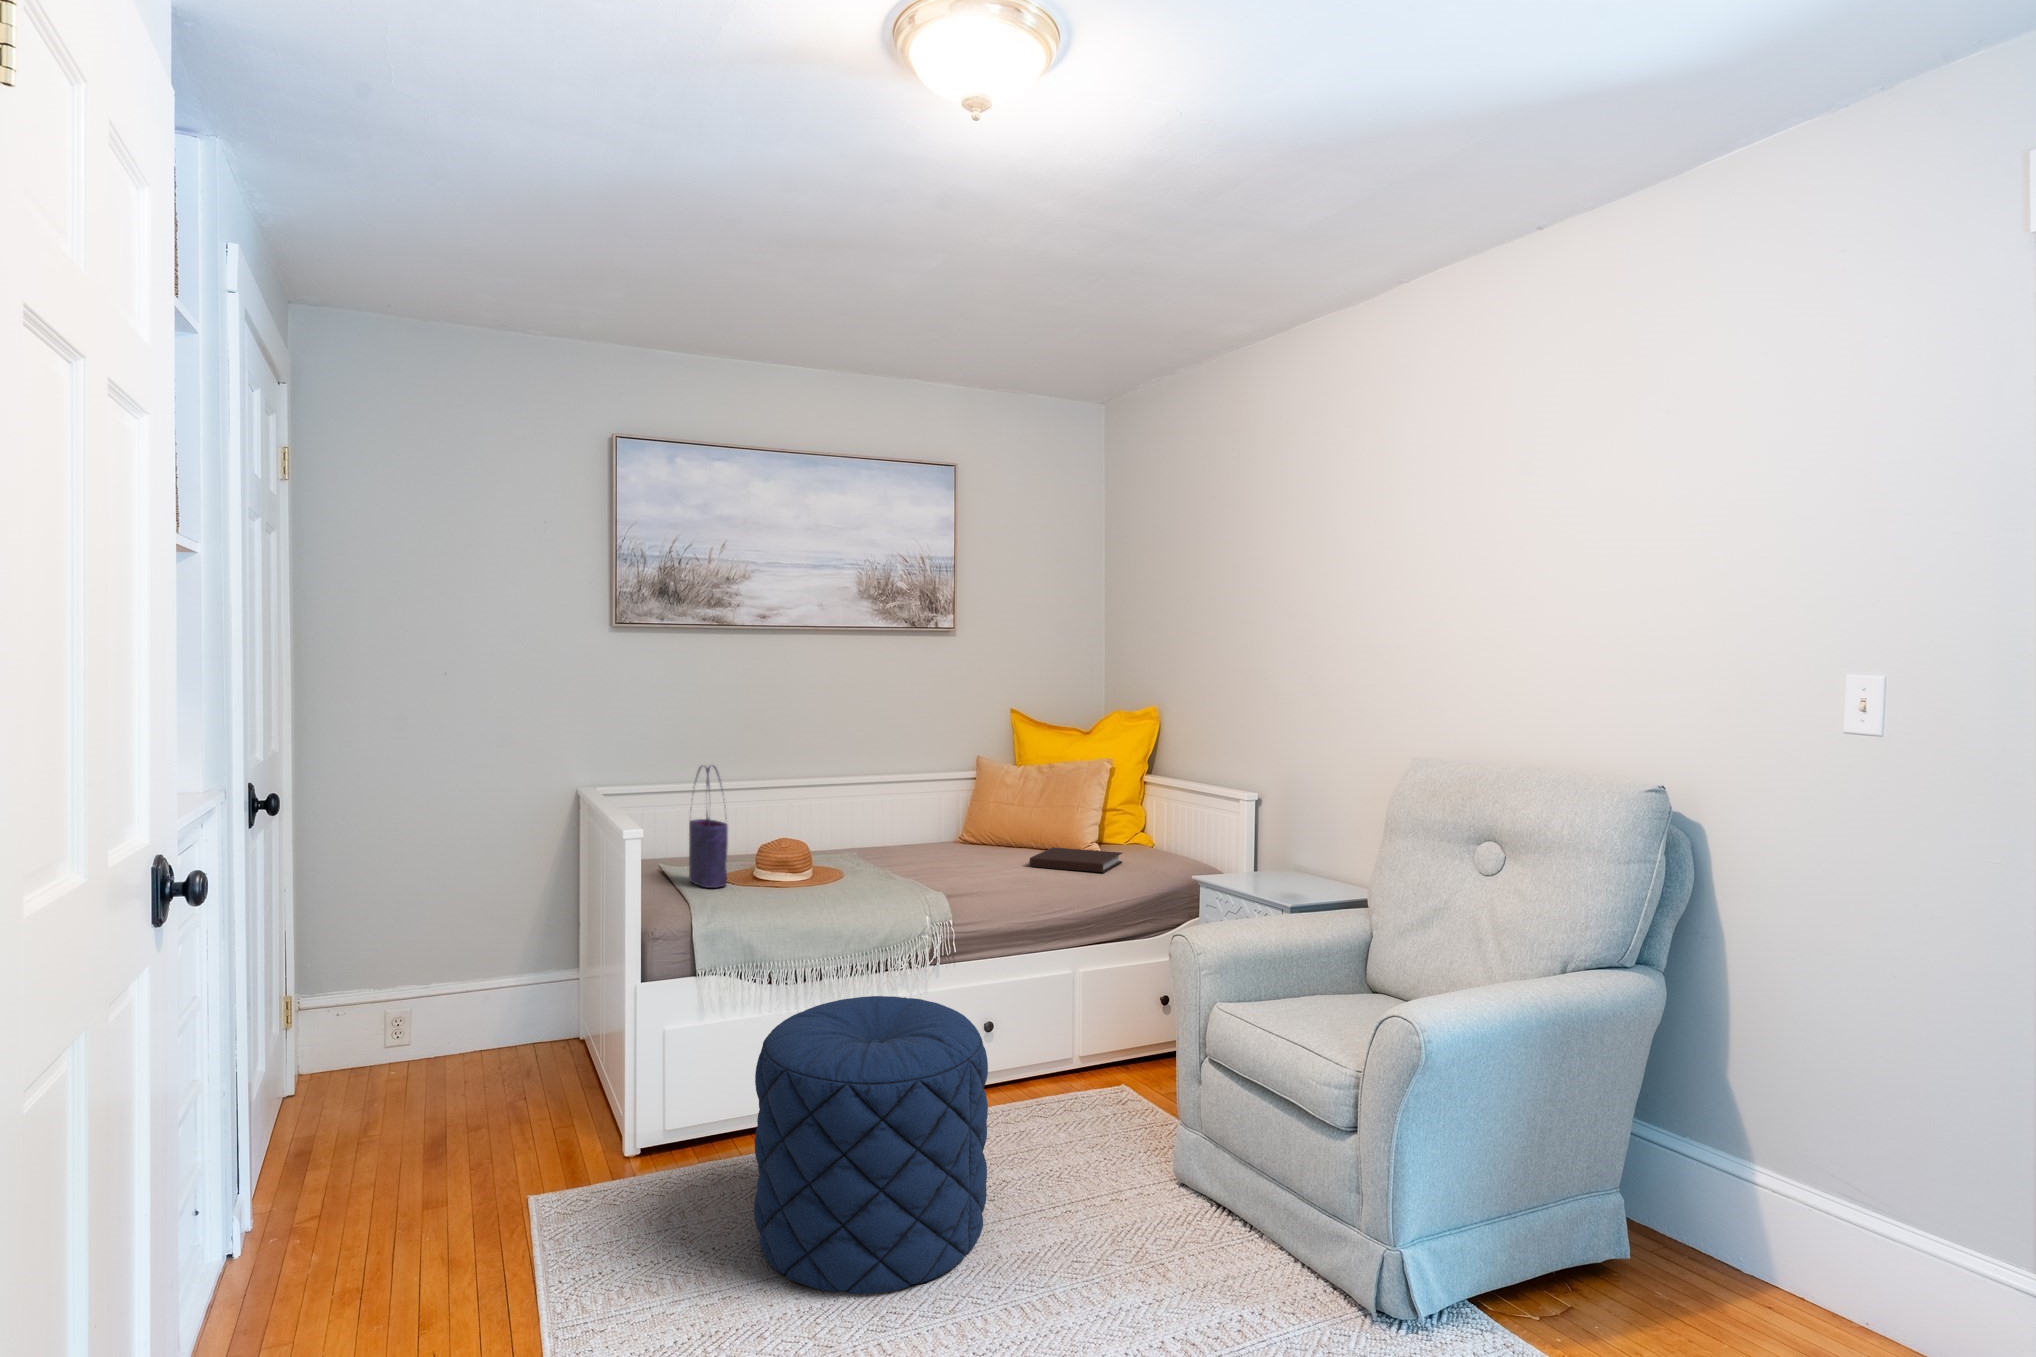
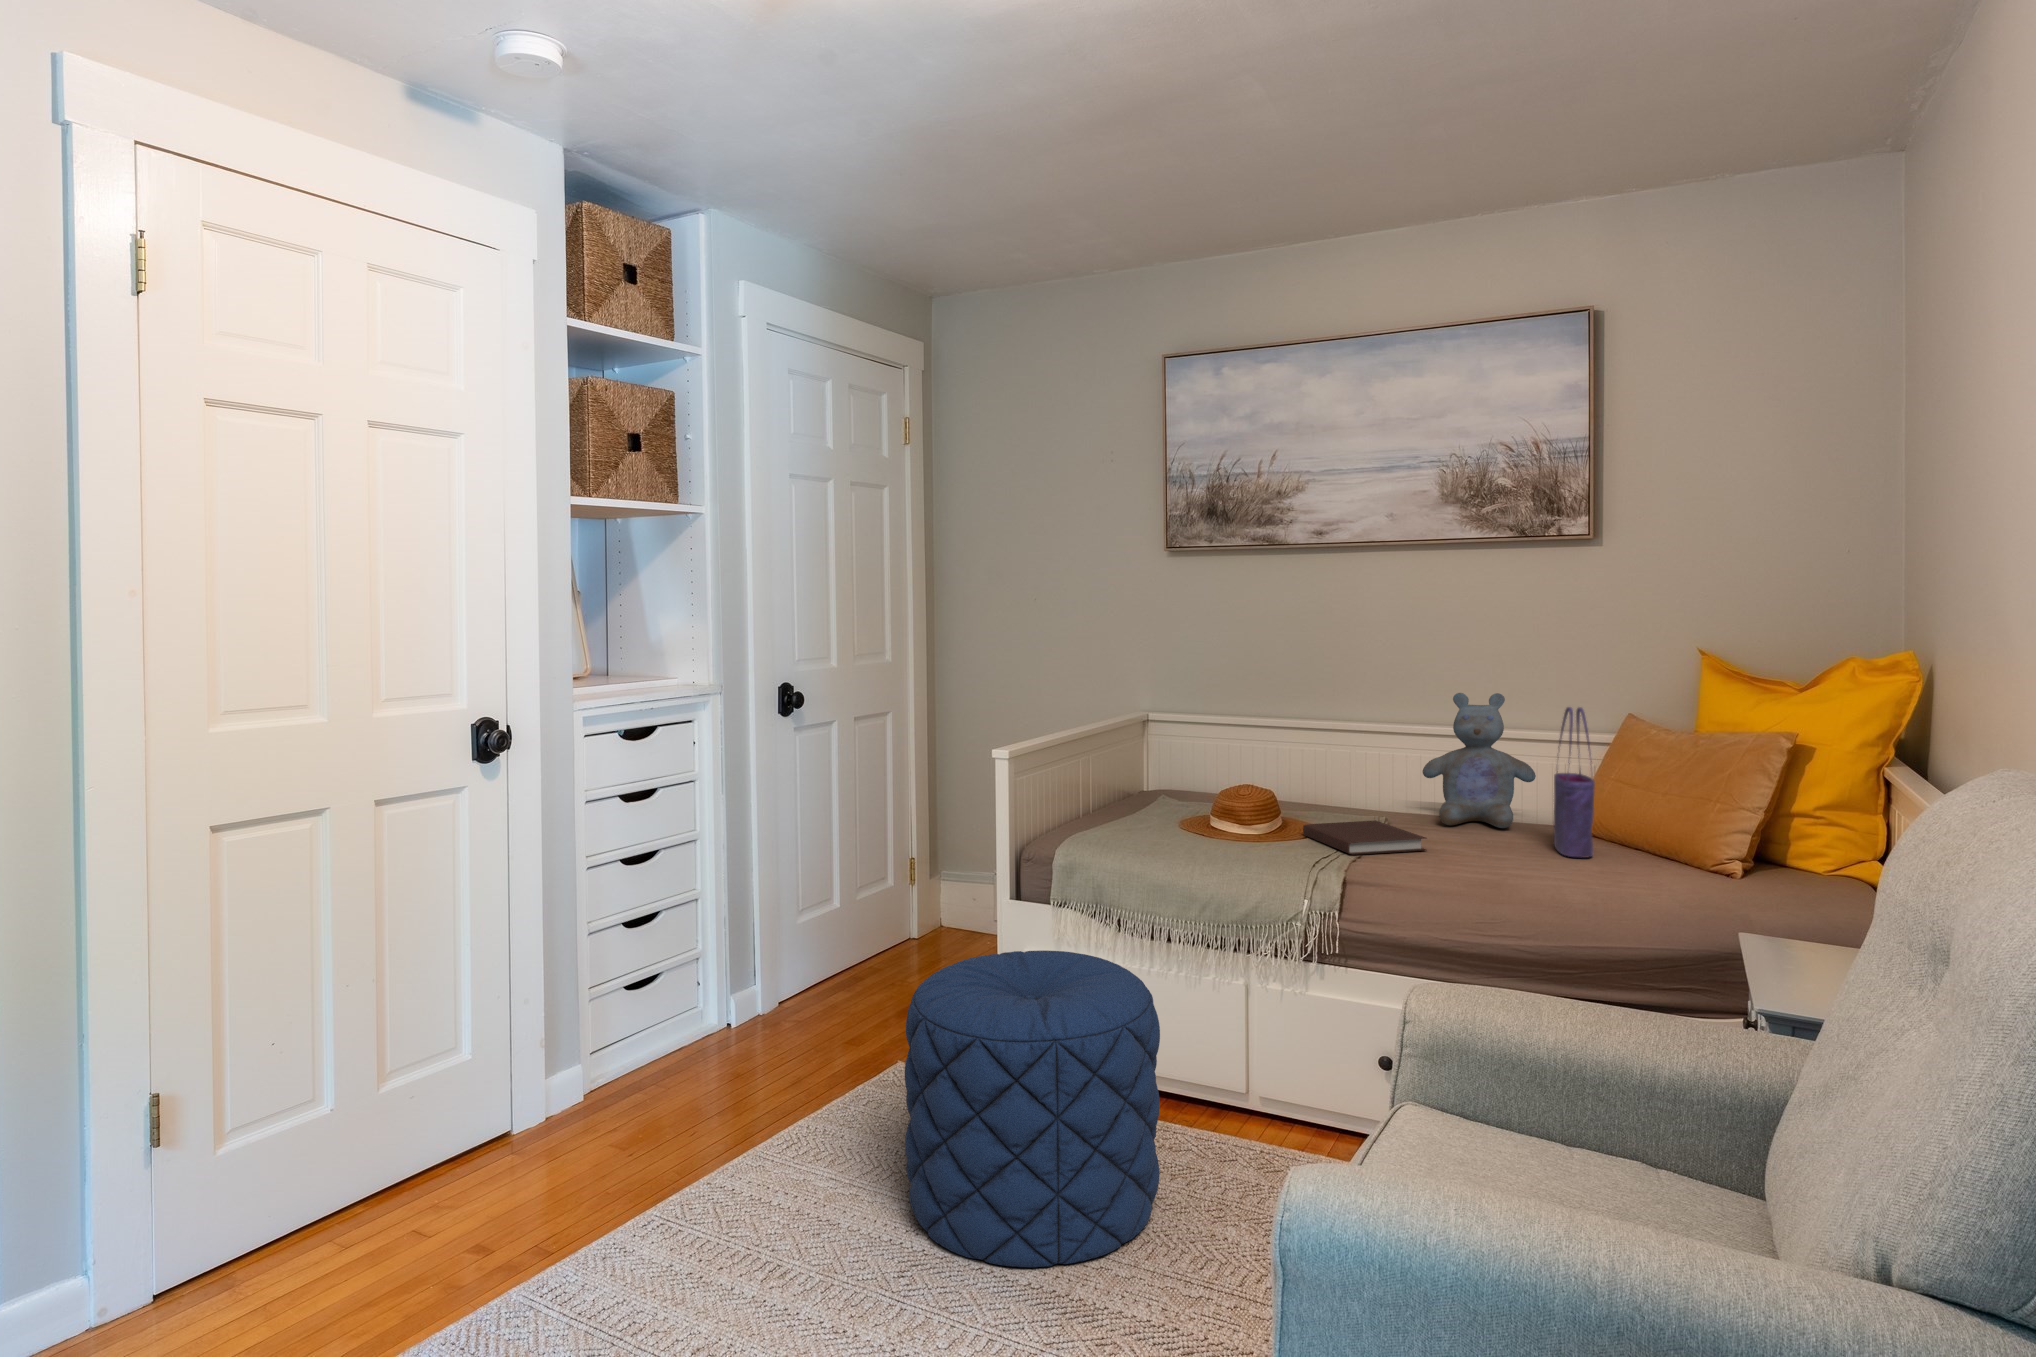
stuffed bear: none [870,745,949,848] -> present [1422,693,1536,828]
tote bag: present [689,766,728,888] -> present [1554,707,1595,858]
notebook: present [1029,847,1122,873] -> present [1303,820,1426,855]

